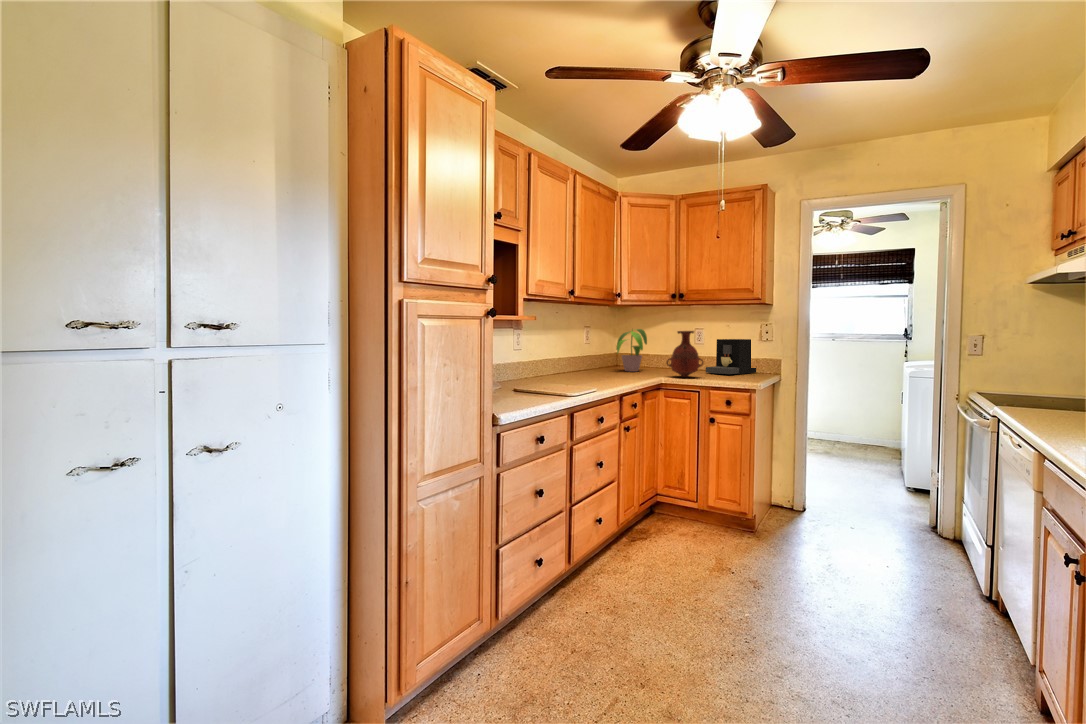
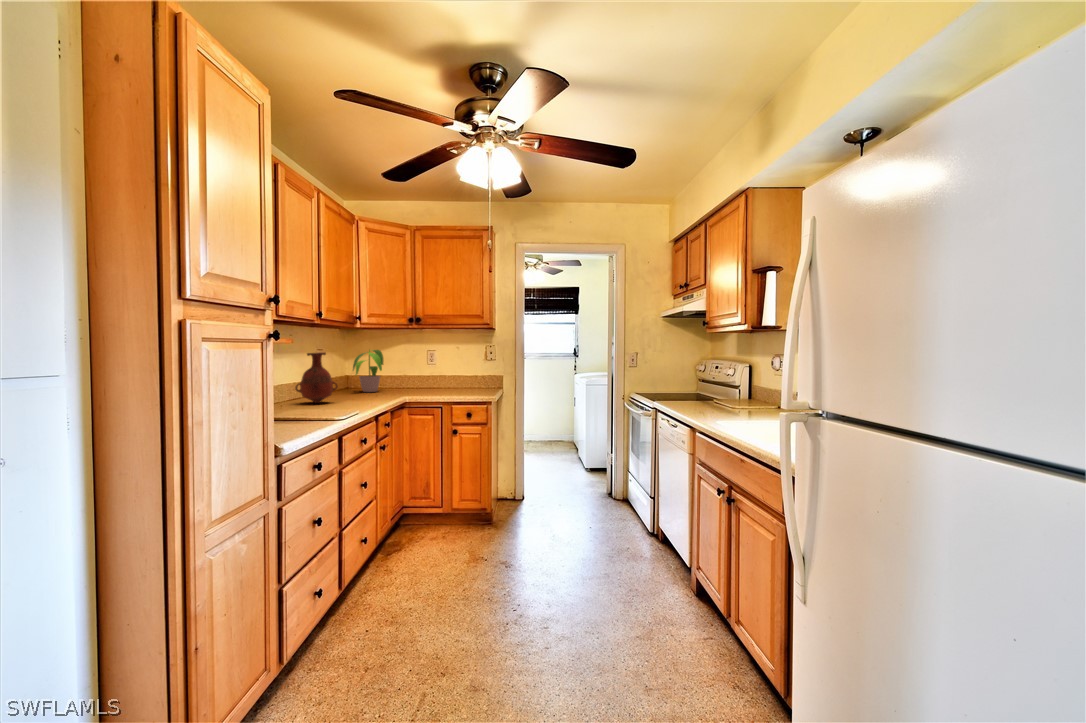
vase: present [667,331,703,377] -> present [295,352,338,403]
coffee maker: present [706,339,756,374] -> none [441,358,482,390]

